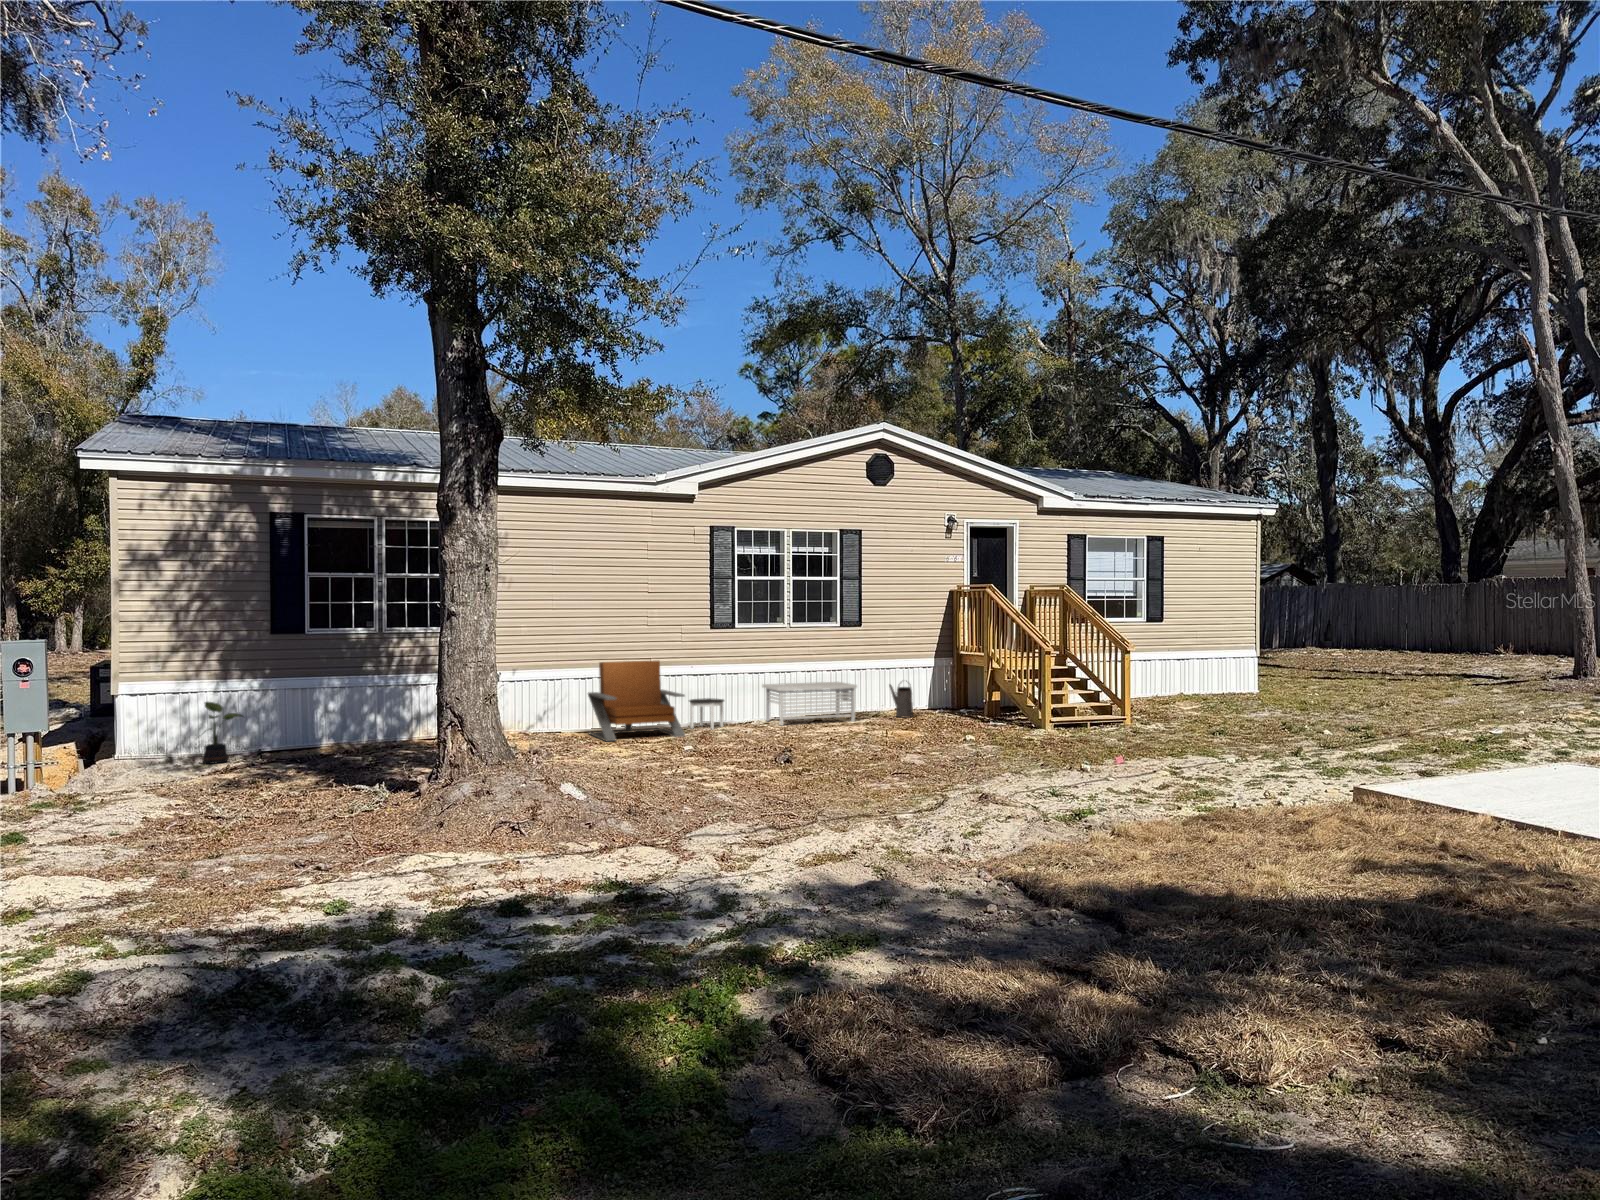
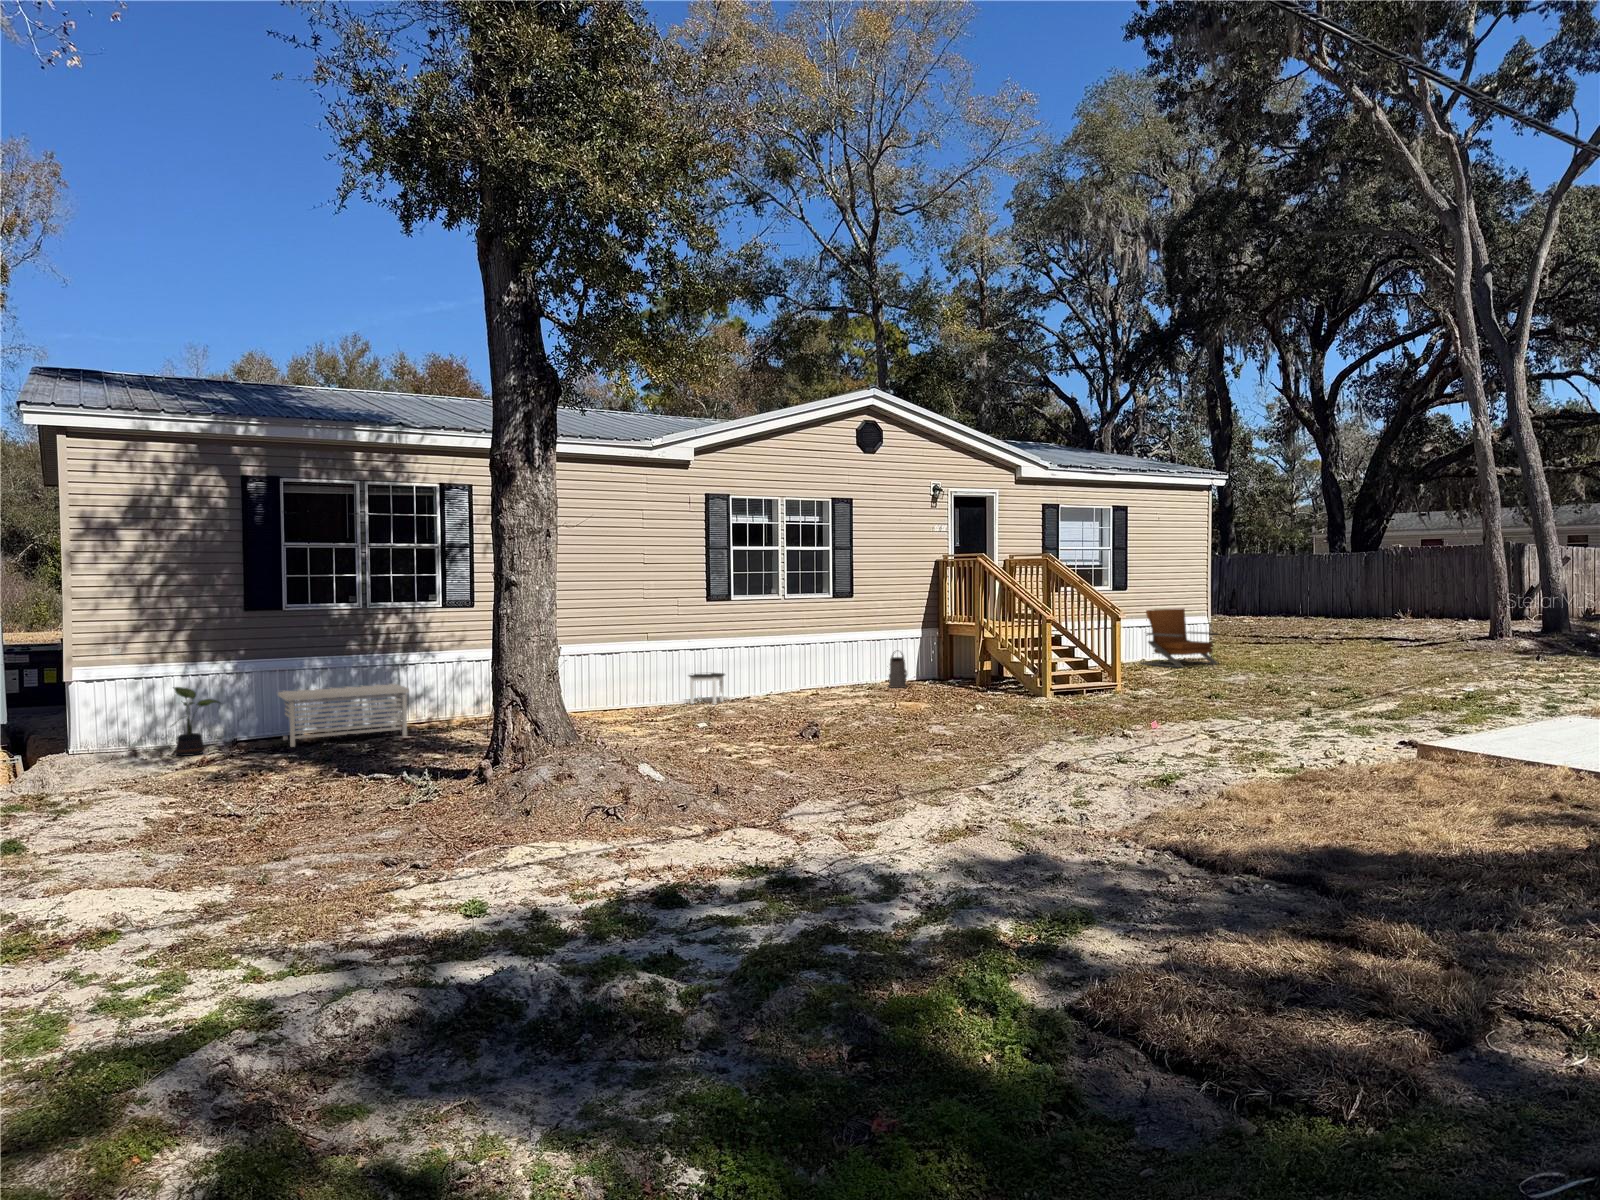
lounge chair: present [588,660,685,741] -> present [1140,609,1218,667]
storage bench: present [762,682,857,725] -> present [278,683,409,747]

